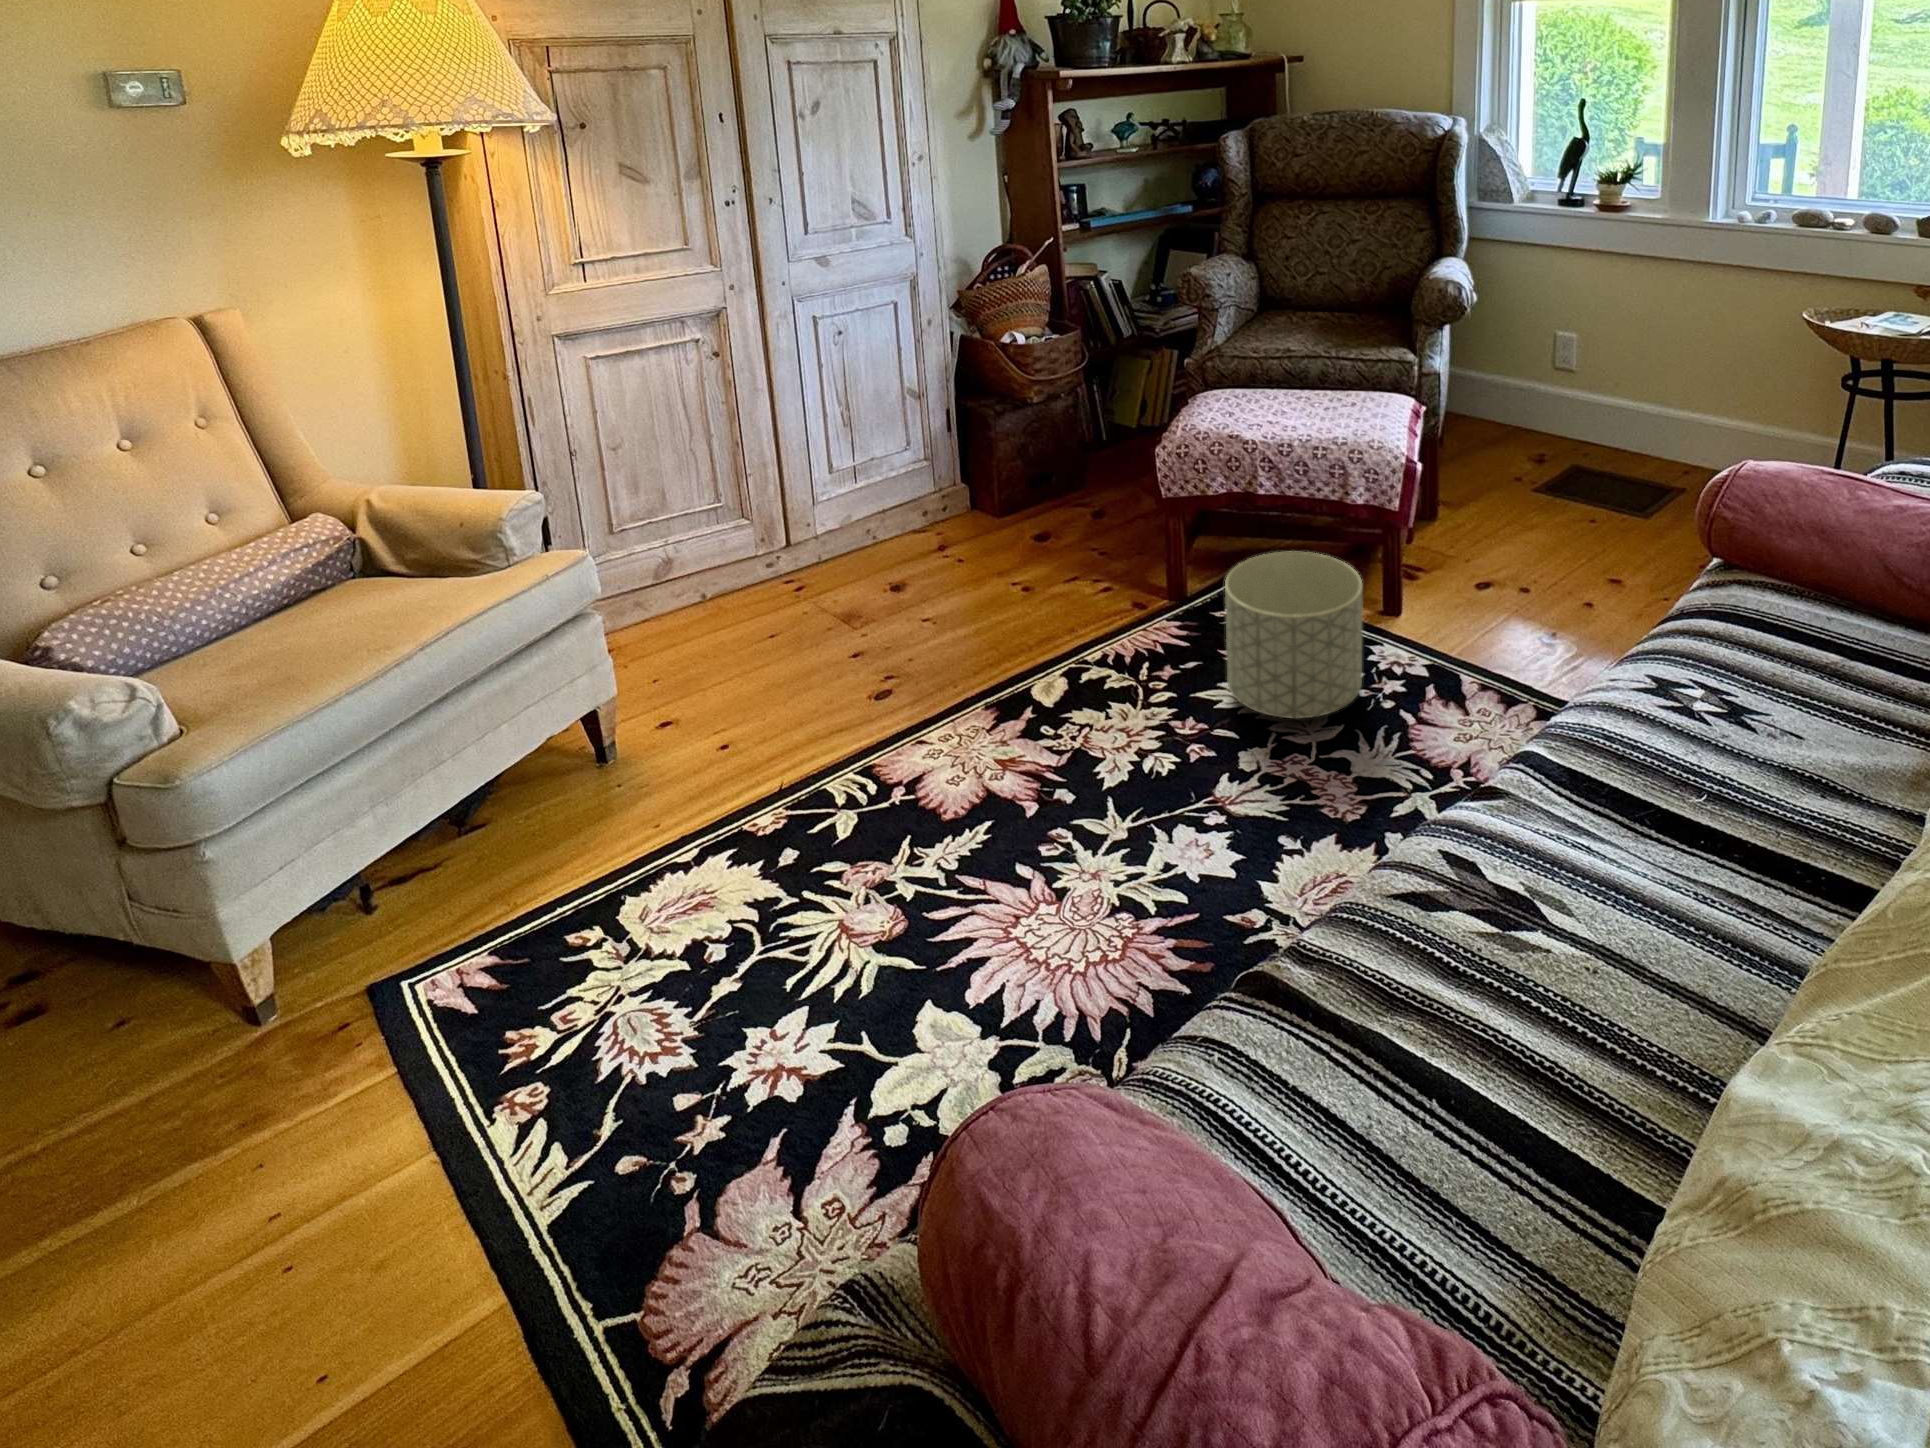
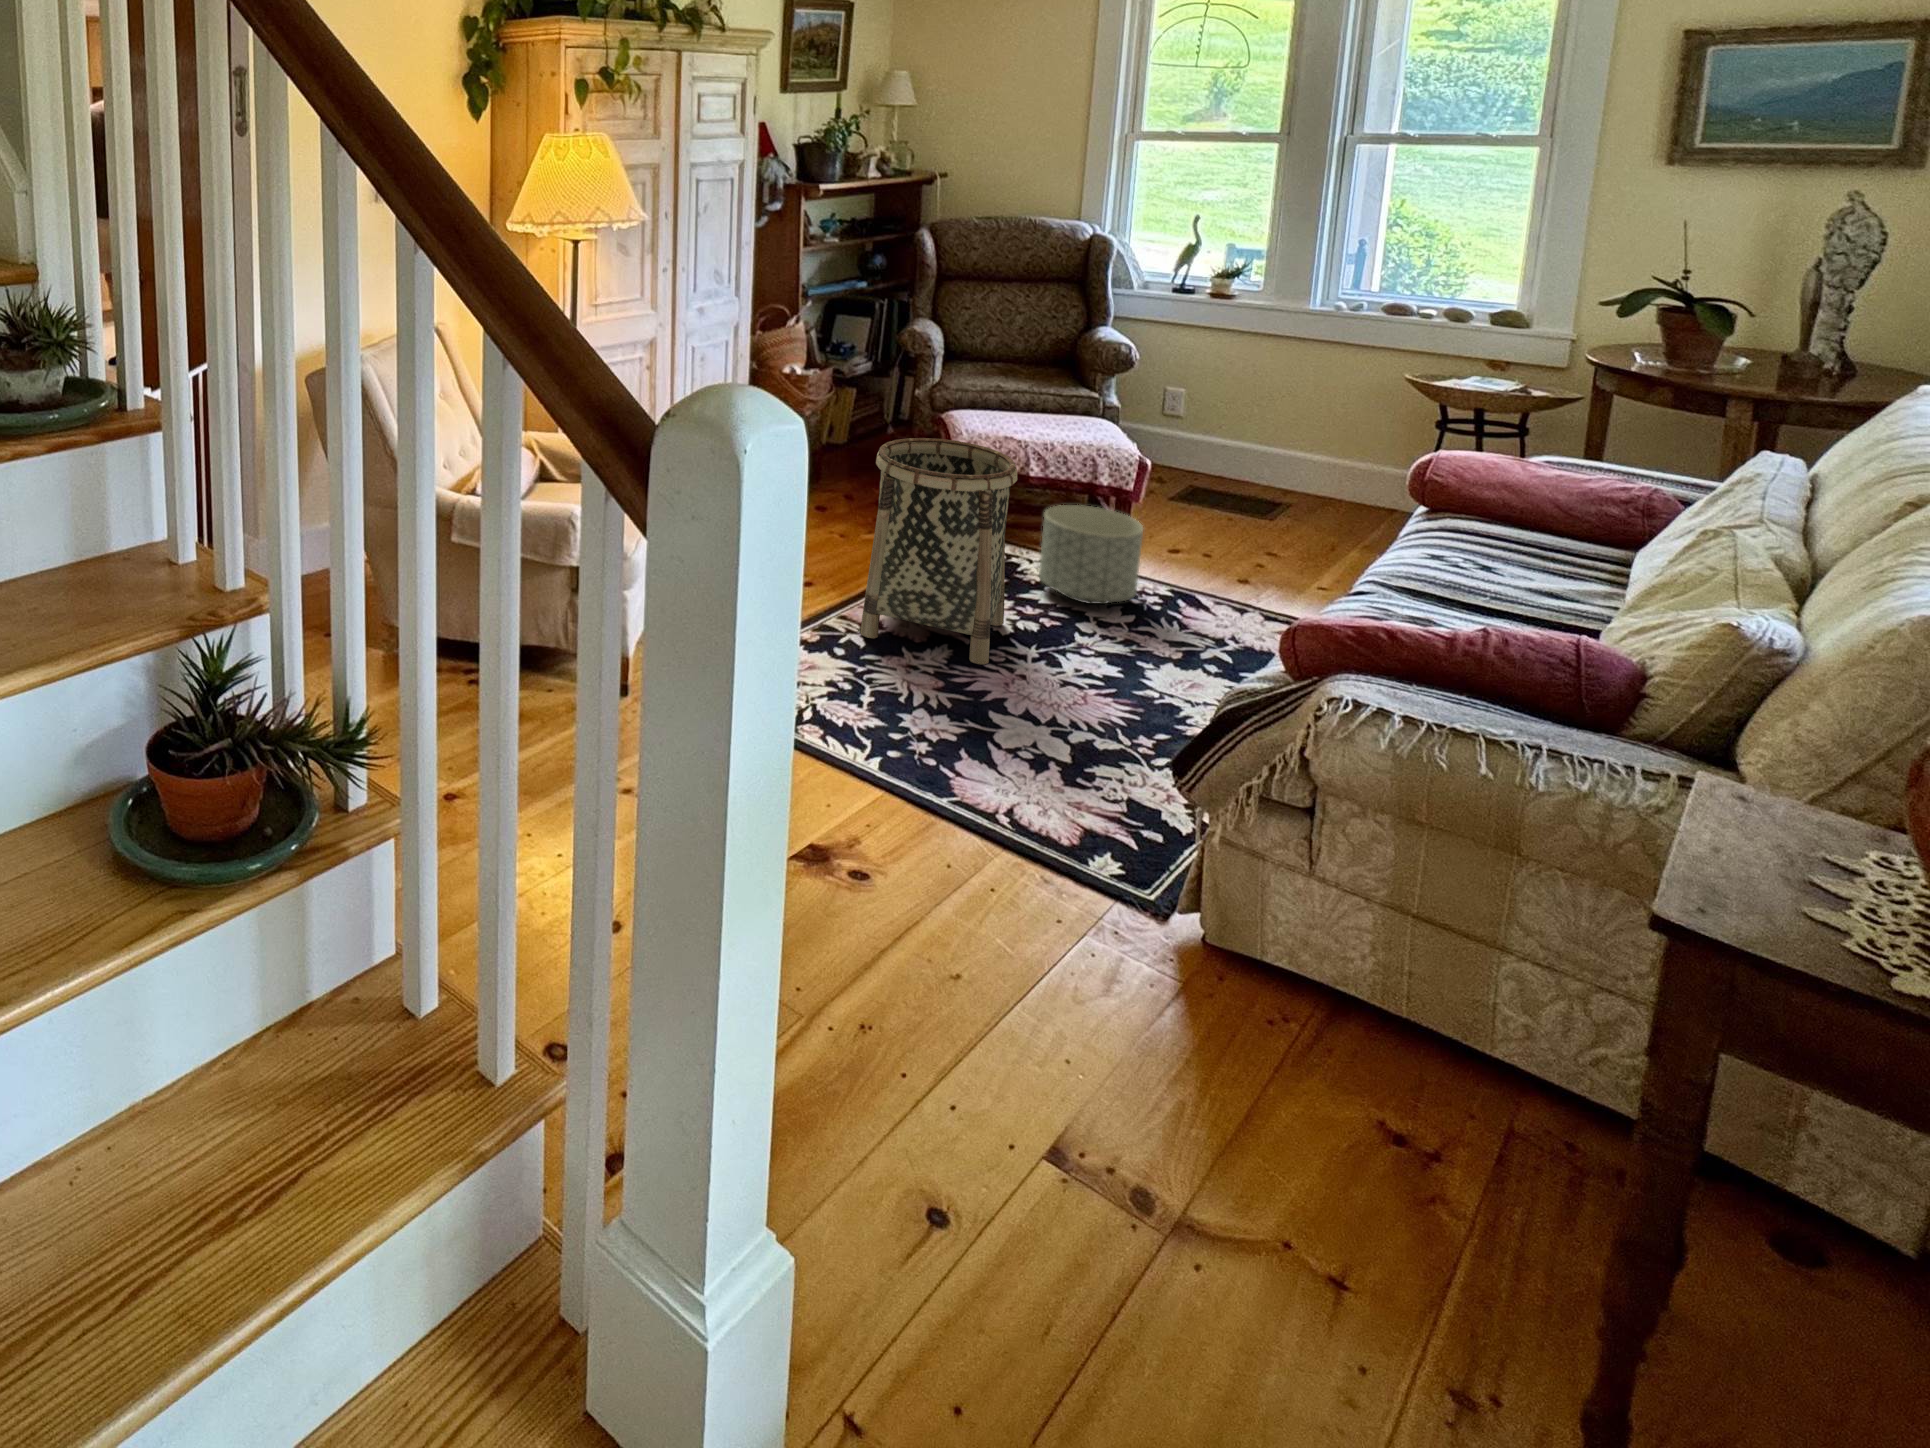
basket: none [845,478,1117,892] -> present [860,438,1017,664]

